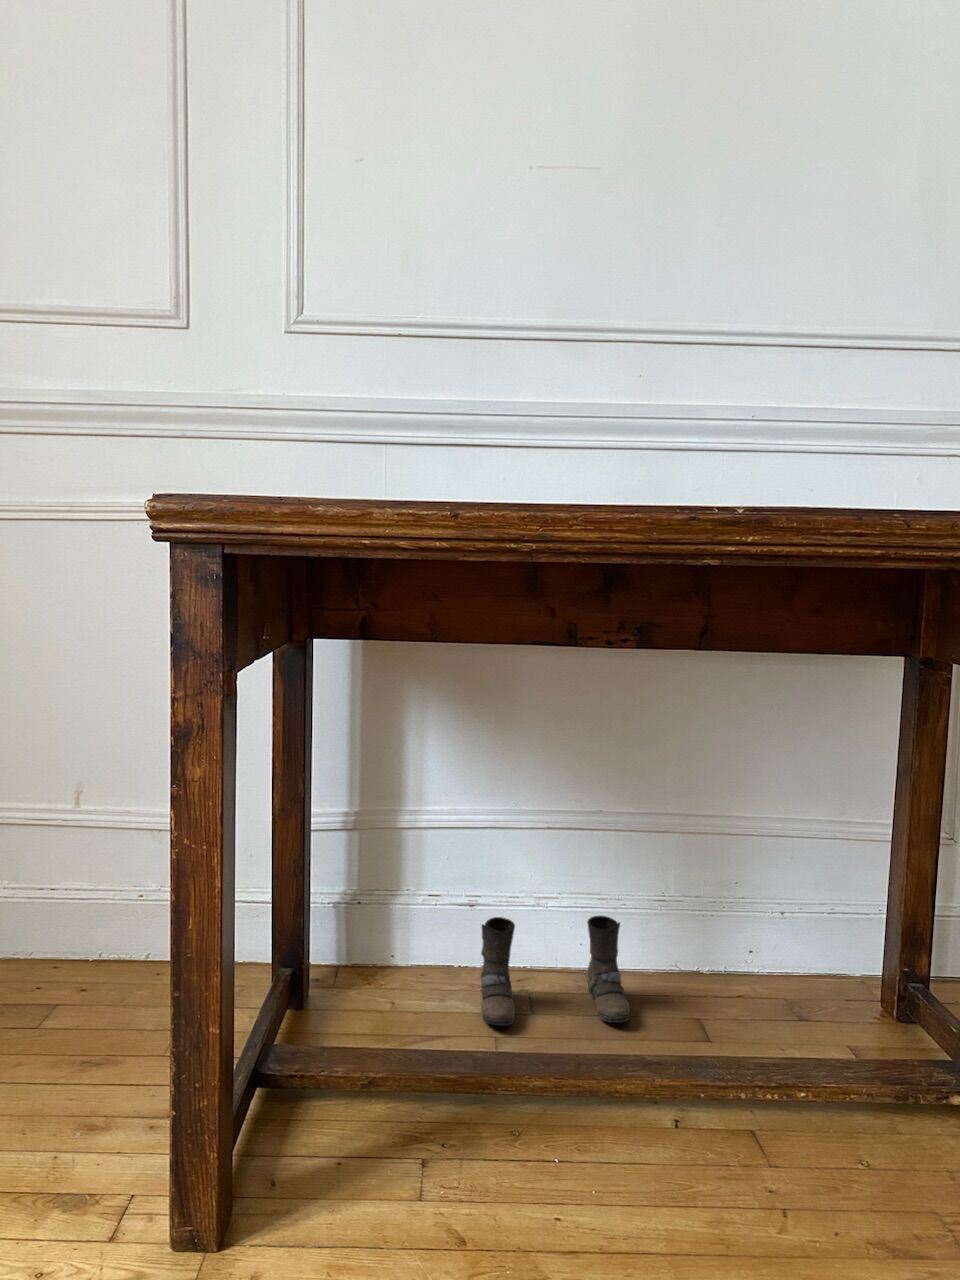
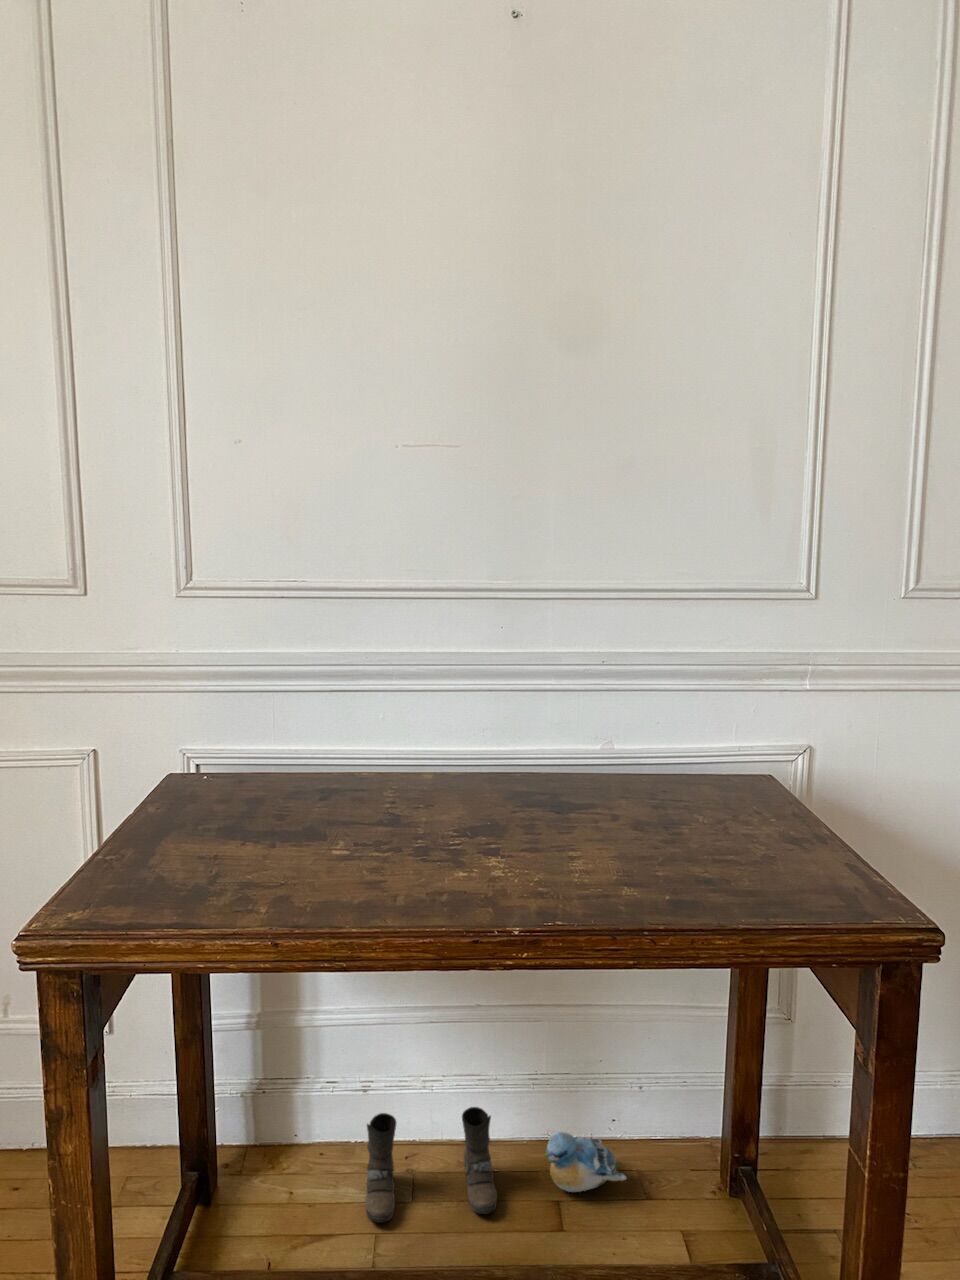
plush toy: none [683,940,777,1009] -> present [545,1132,626,1192]

